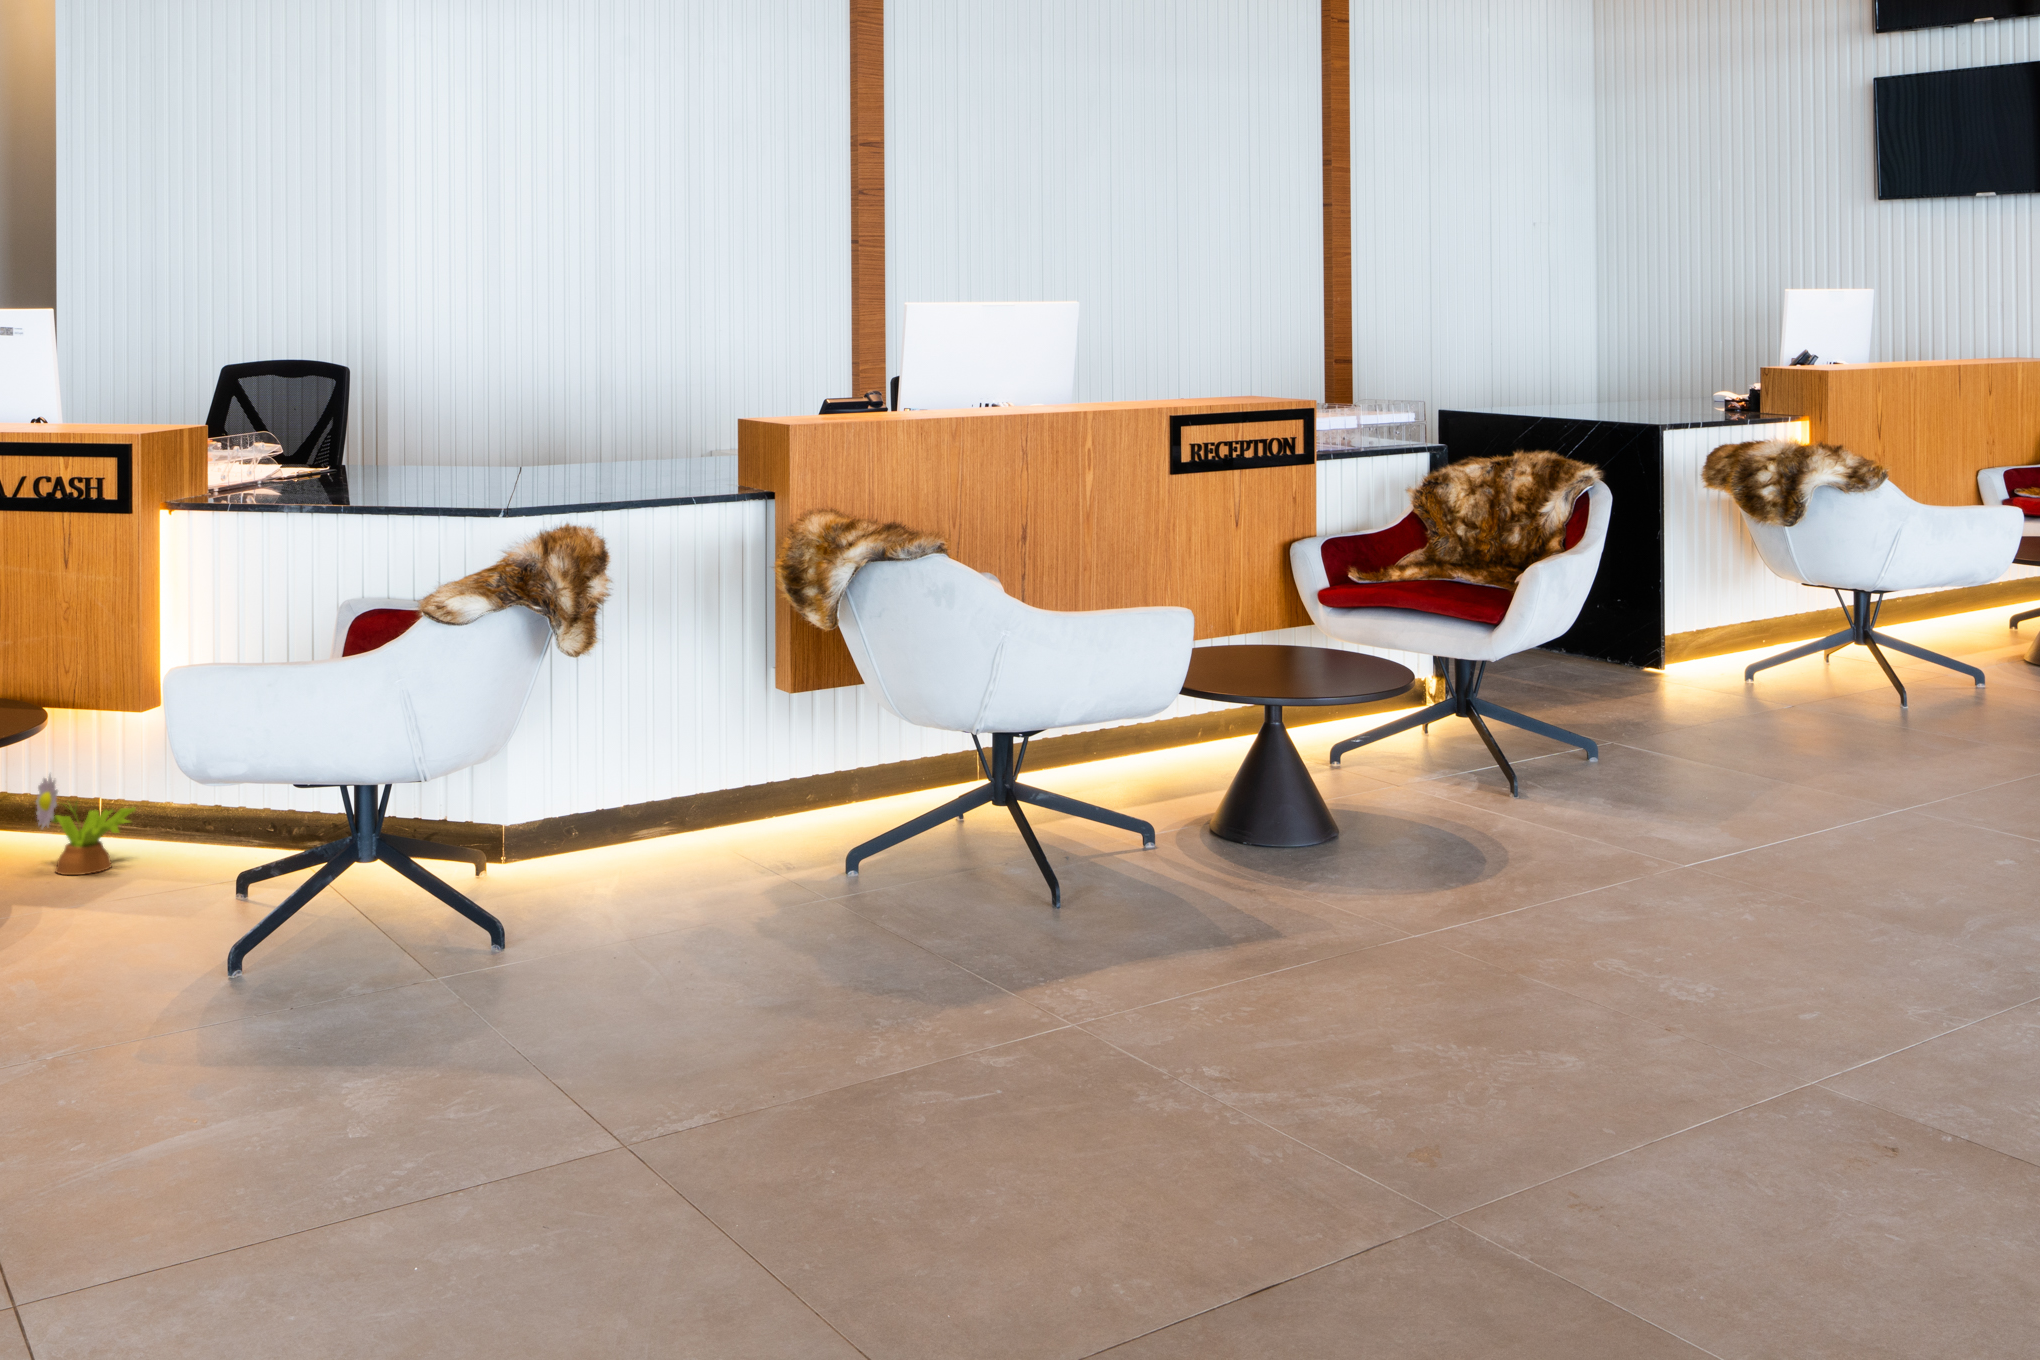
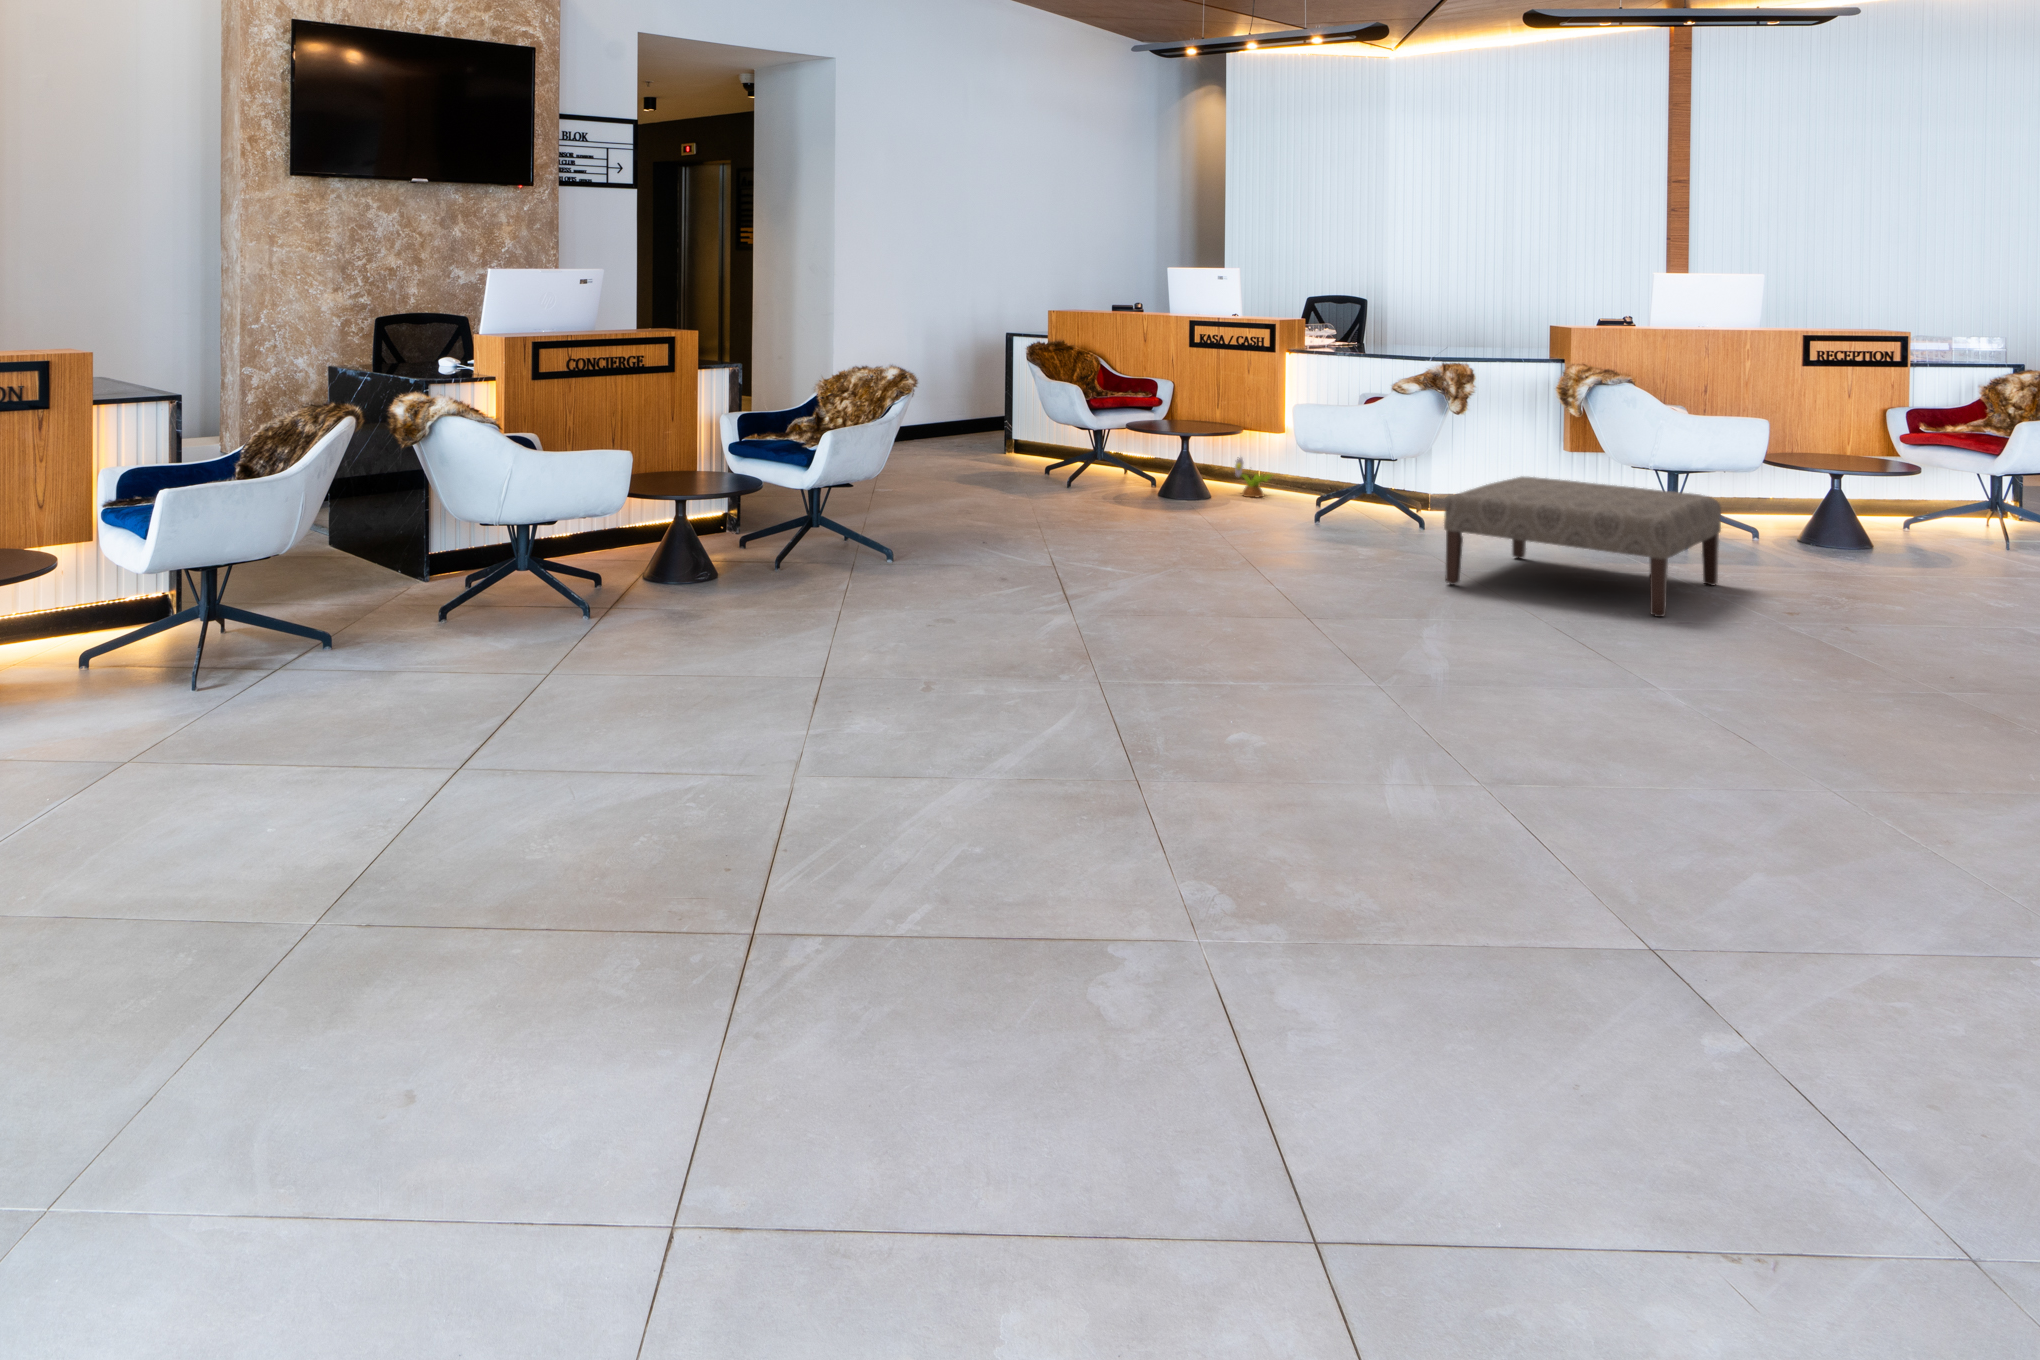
ottoman: none [588,802,1172,1196] -> present [1444,477,1721,617]

